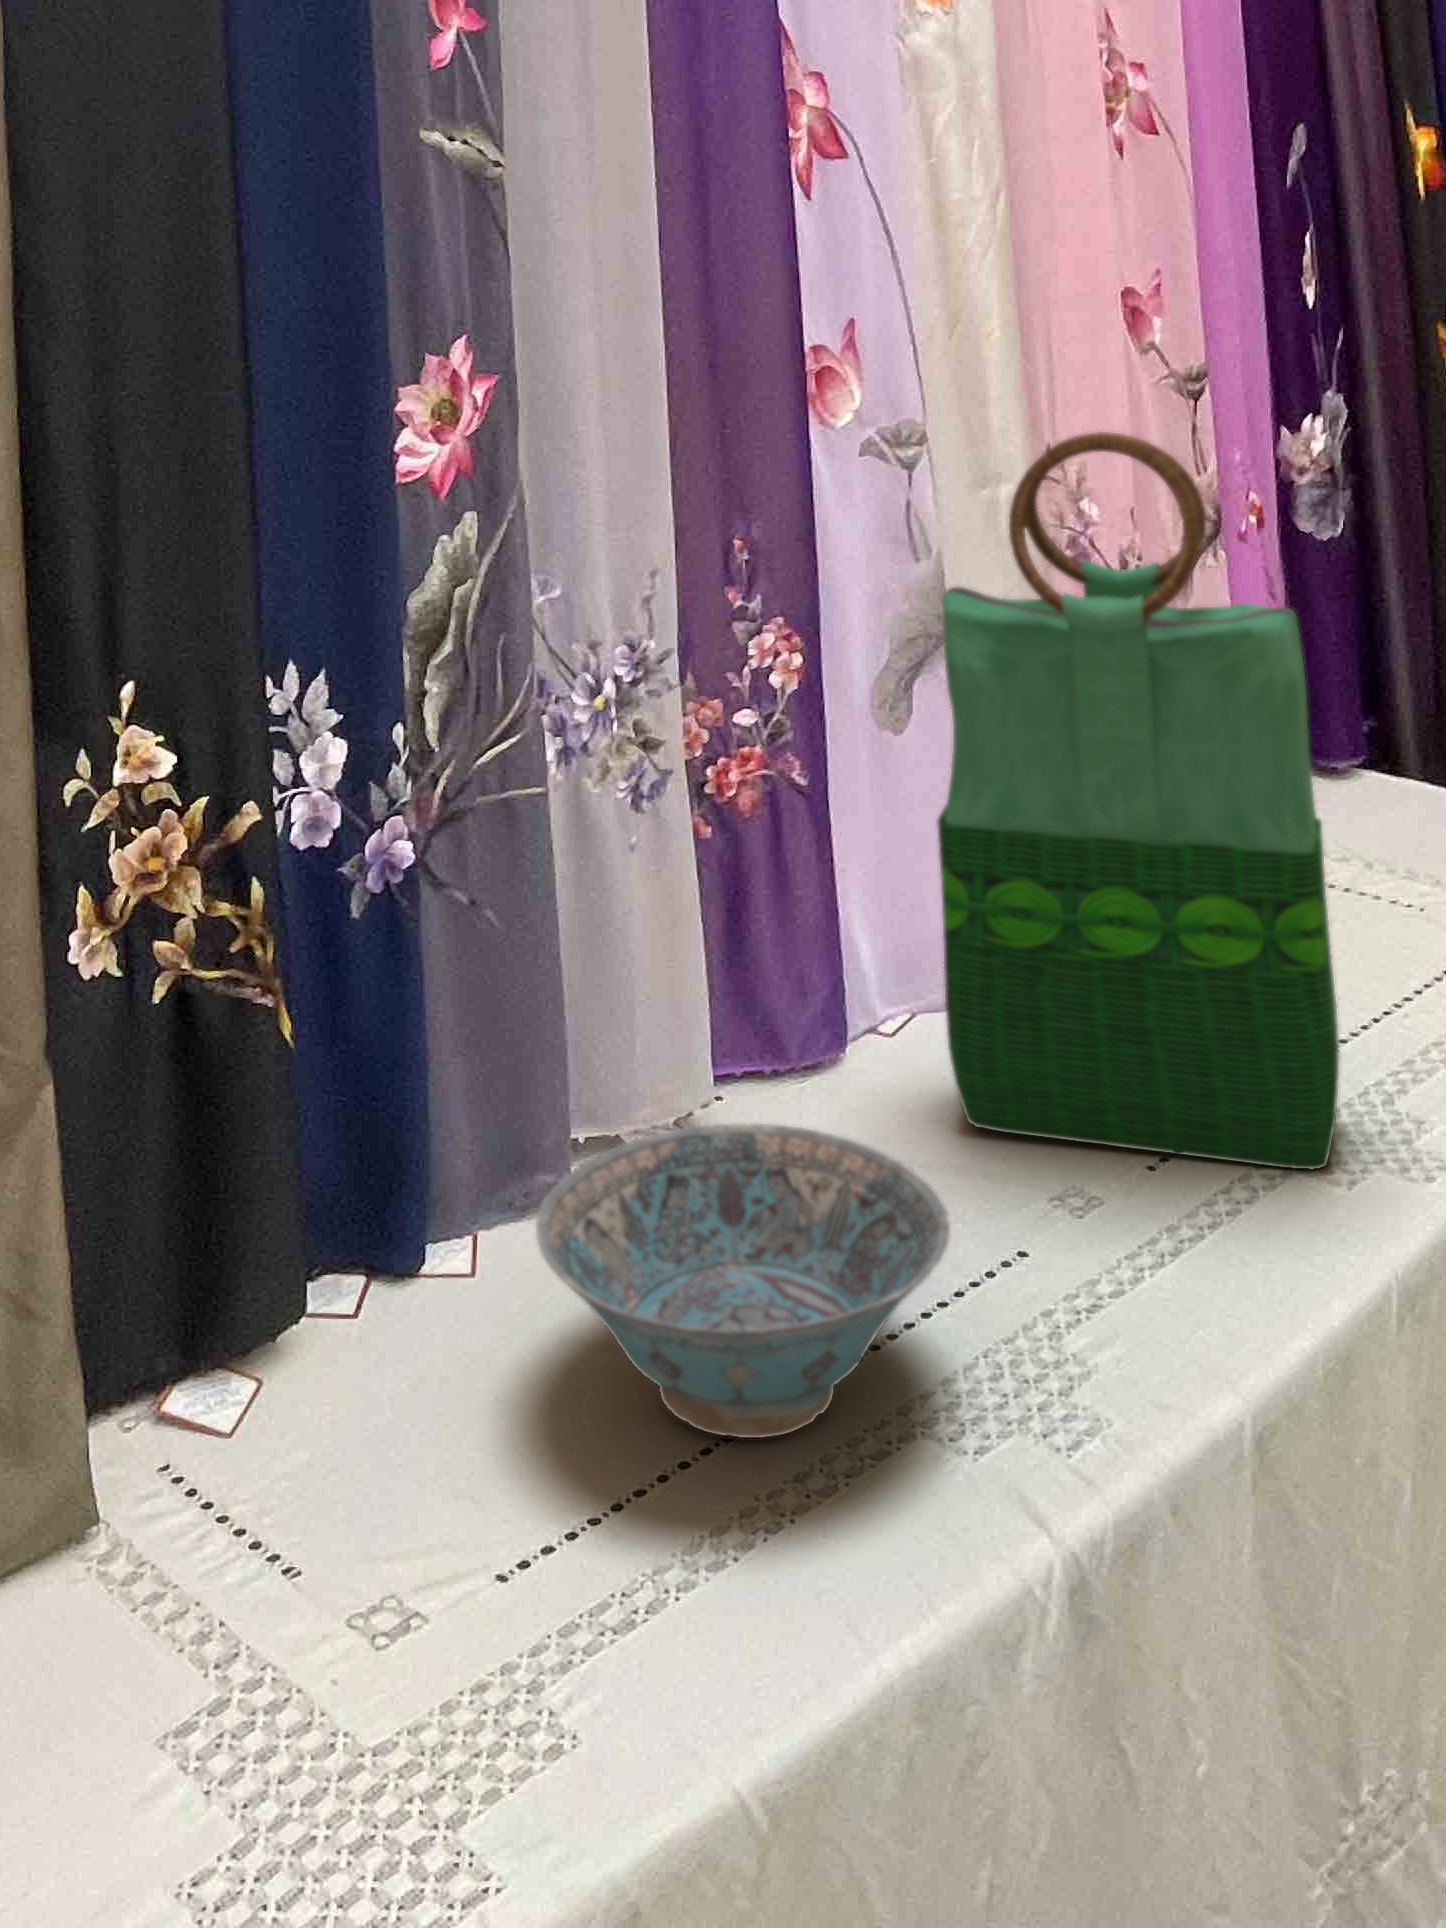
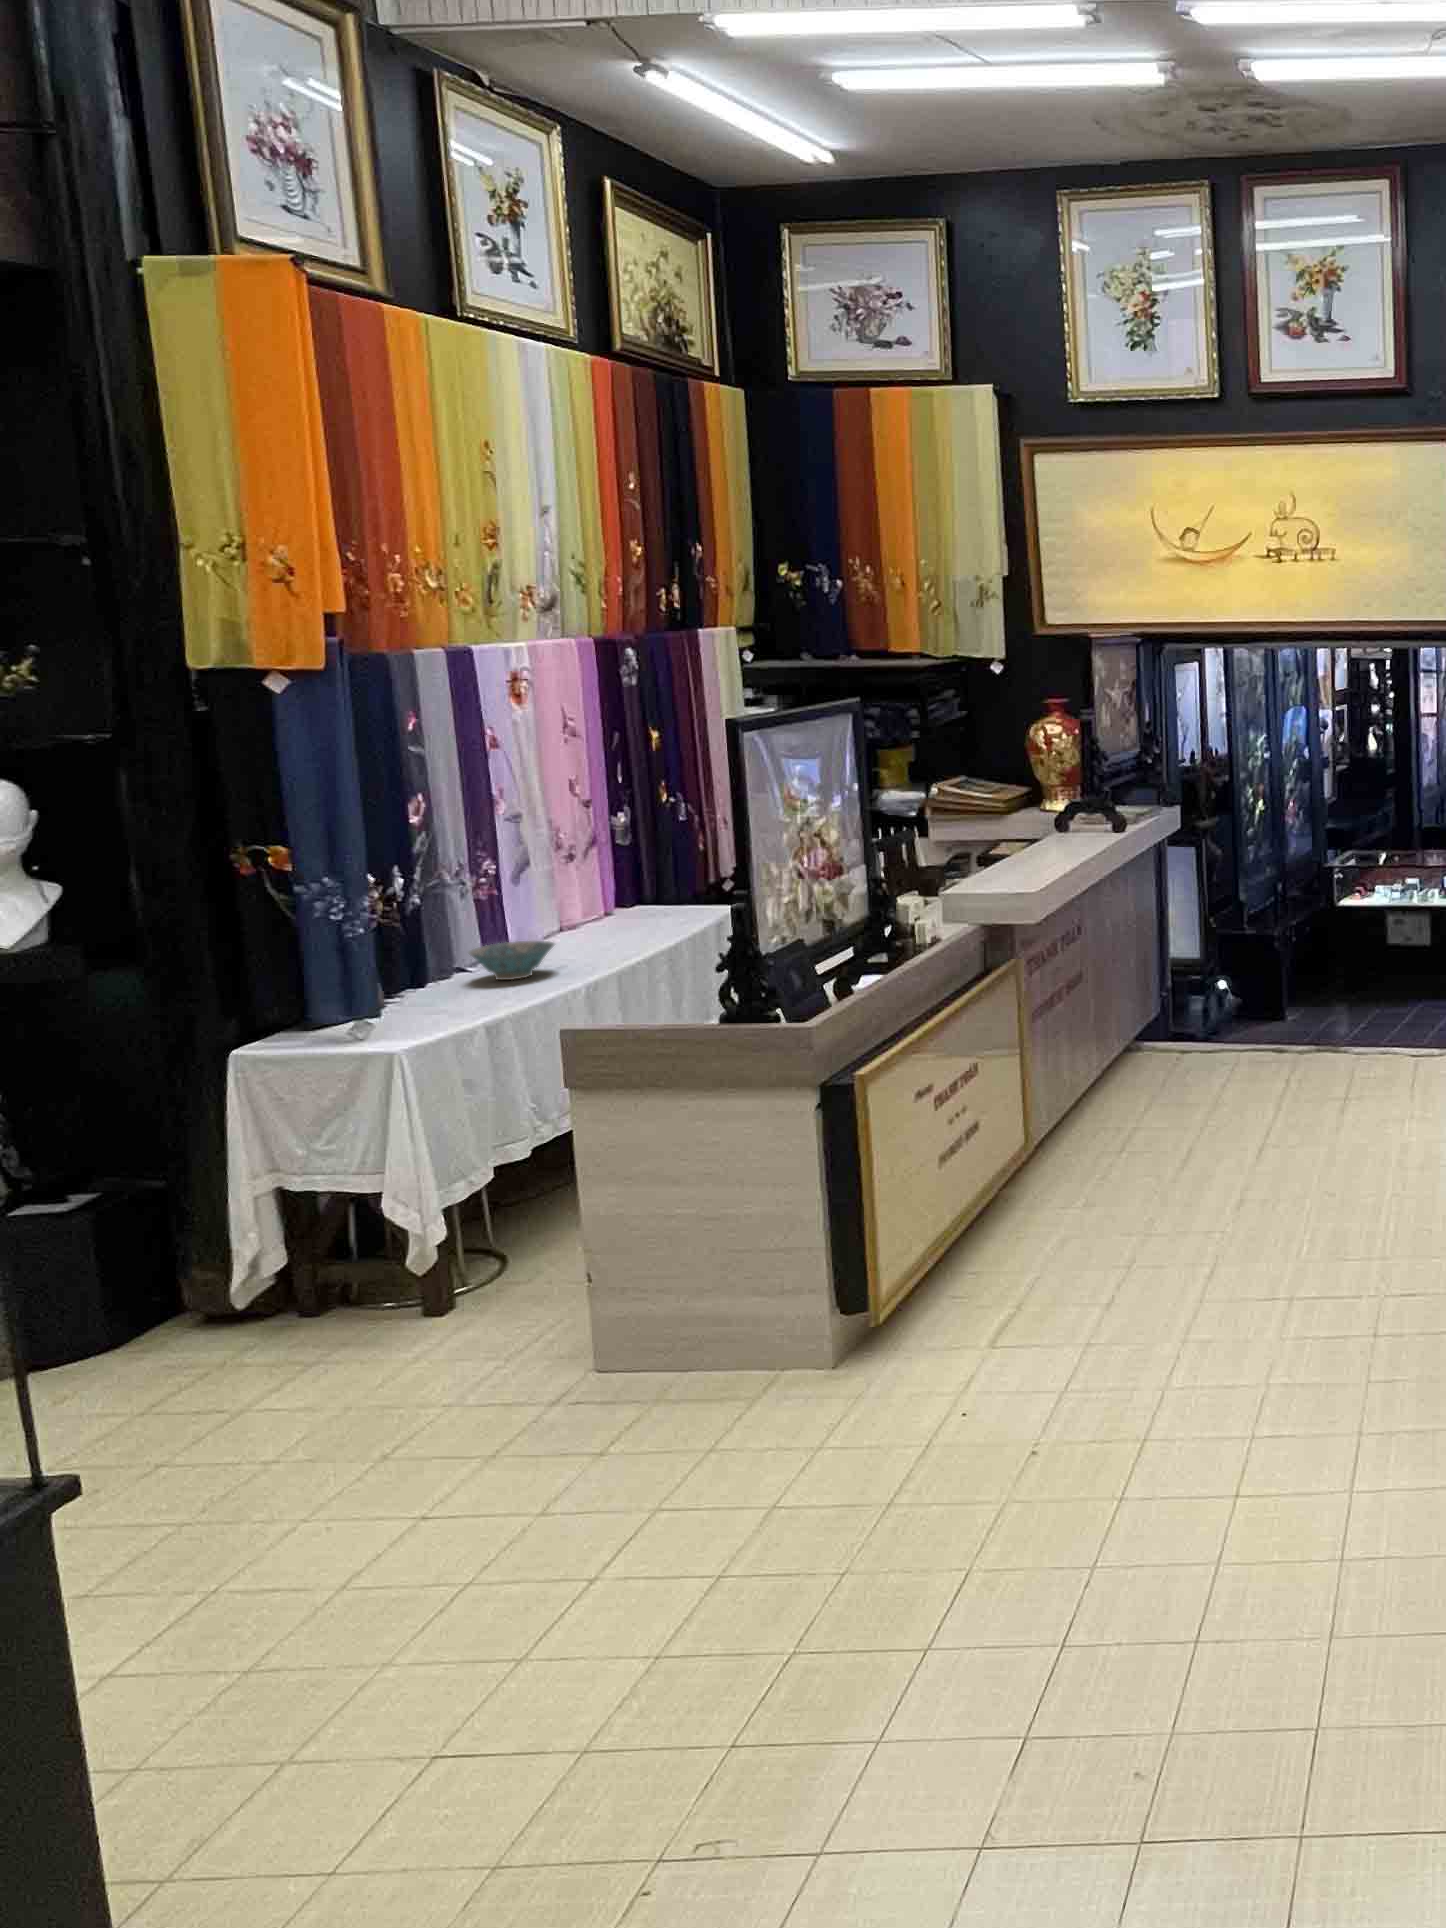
tote bag: present [938,432,1340,1169] -> none [536,808,629,953]

